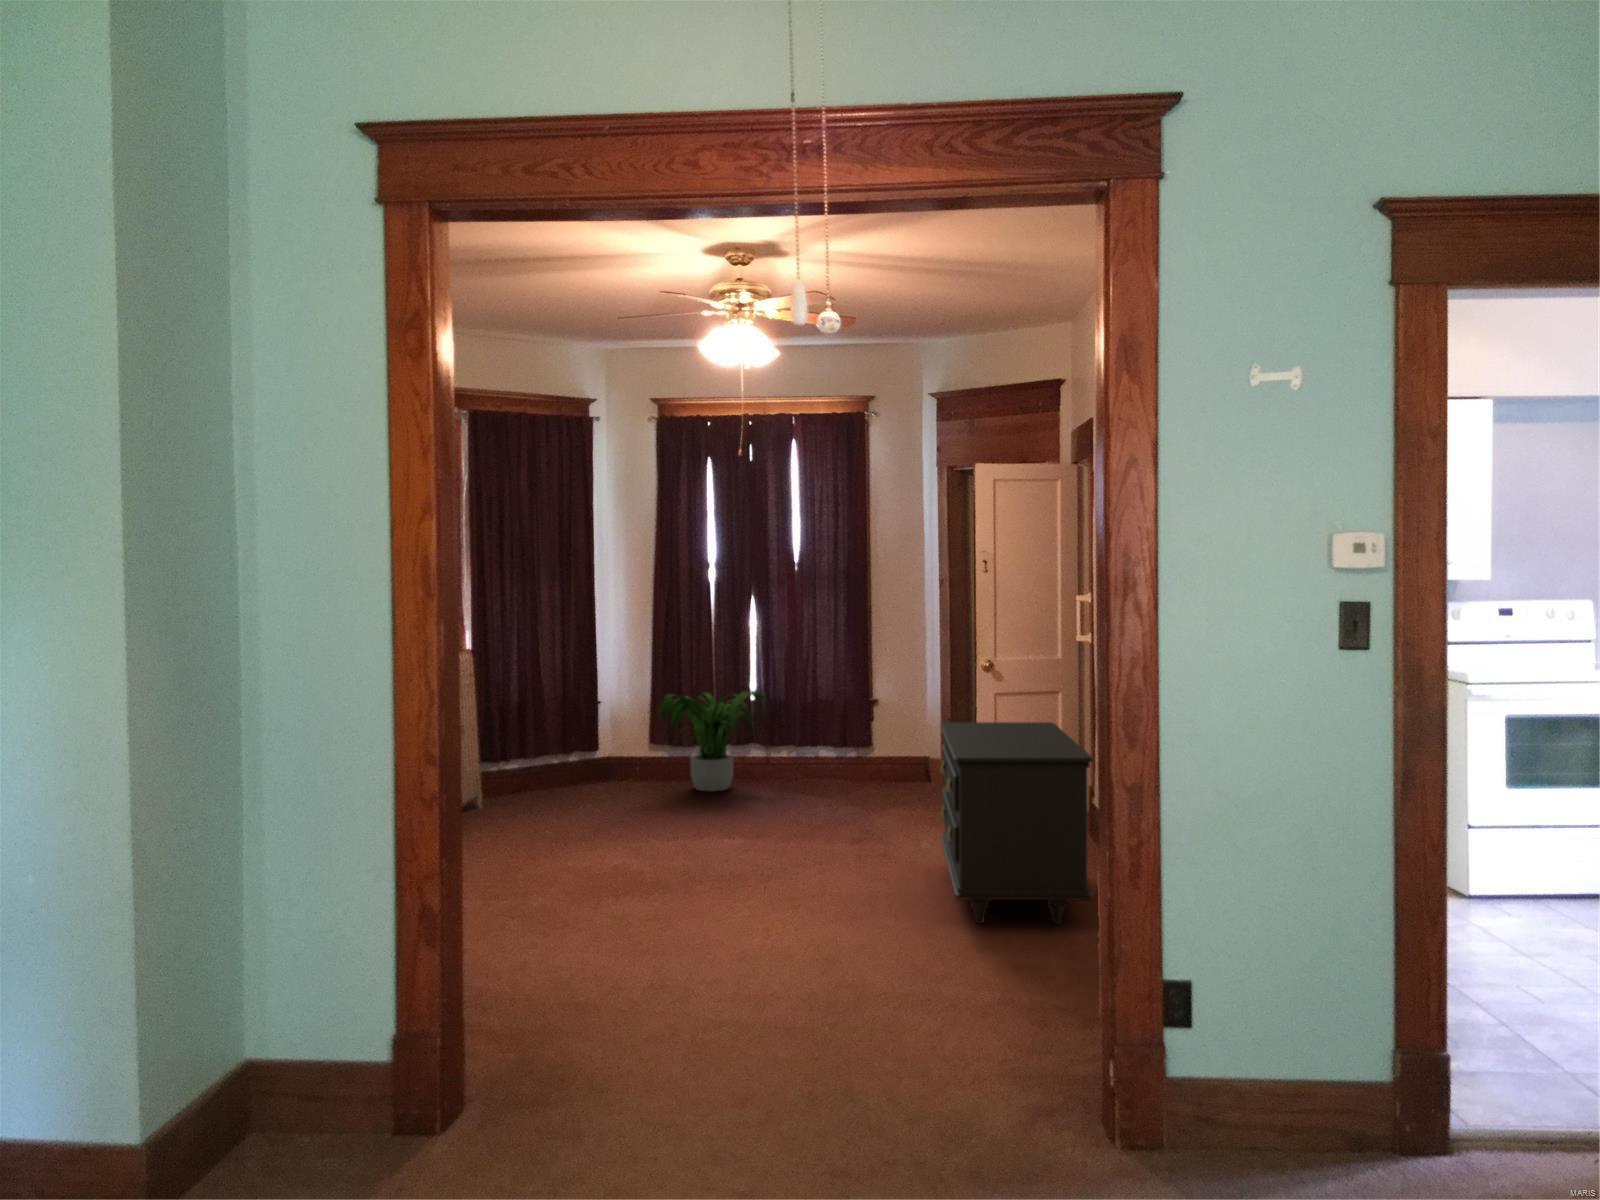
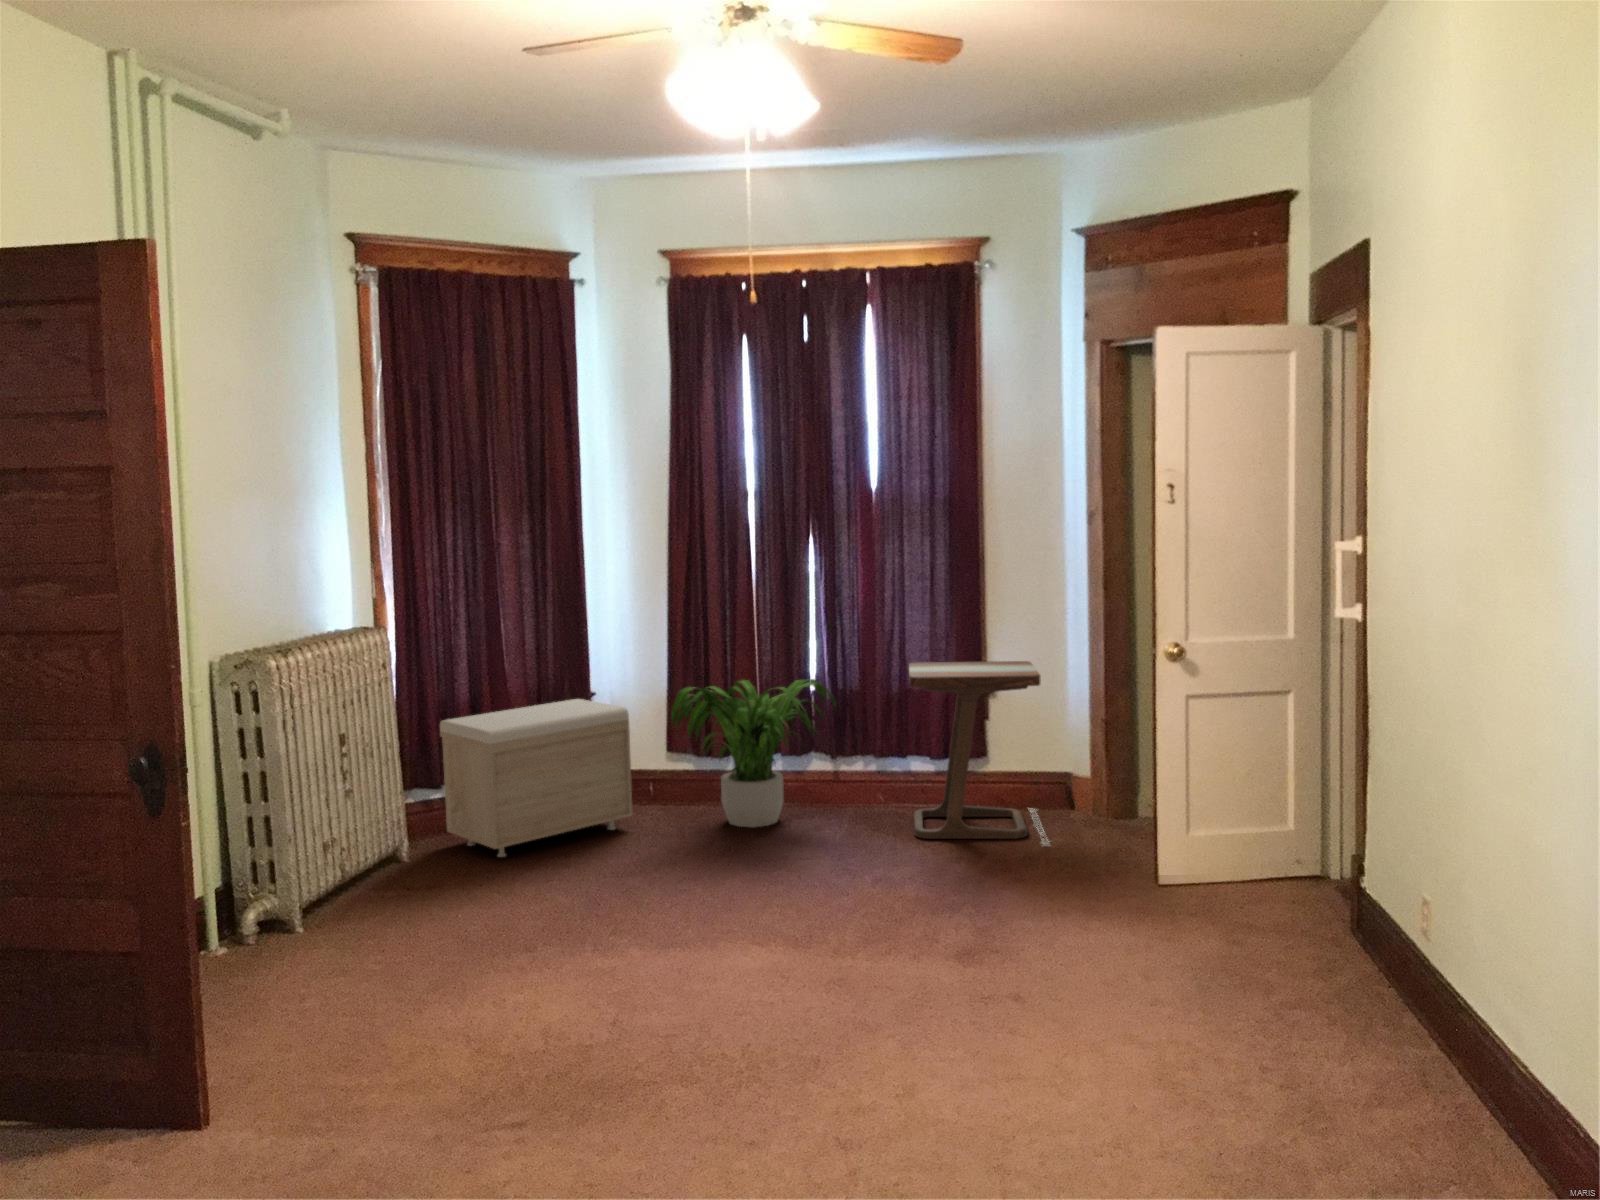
side table: none [819,679,914,799] -> present [909,661,1049,846]
storage bench: none [500,704,630,807] -> present [440,699,633,857]
dresser: present [940,722,1093,924] -> none [1112,768,1454,1199]

